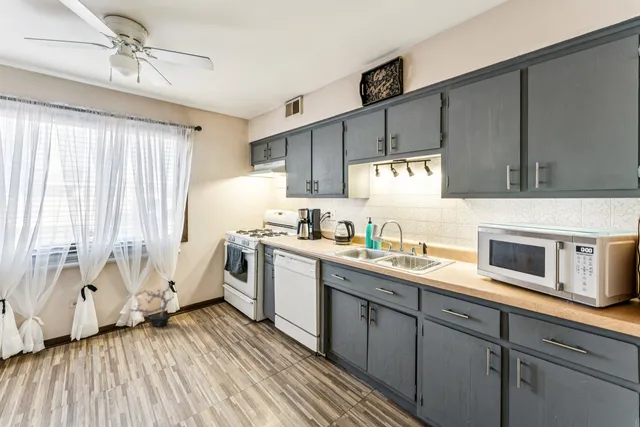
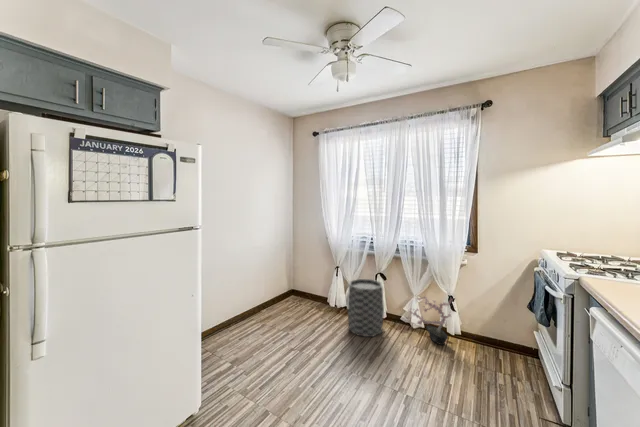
trash can: none [38,292,103,366] -> present [347,279,384,337]

